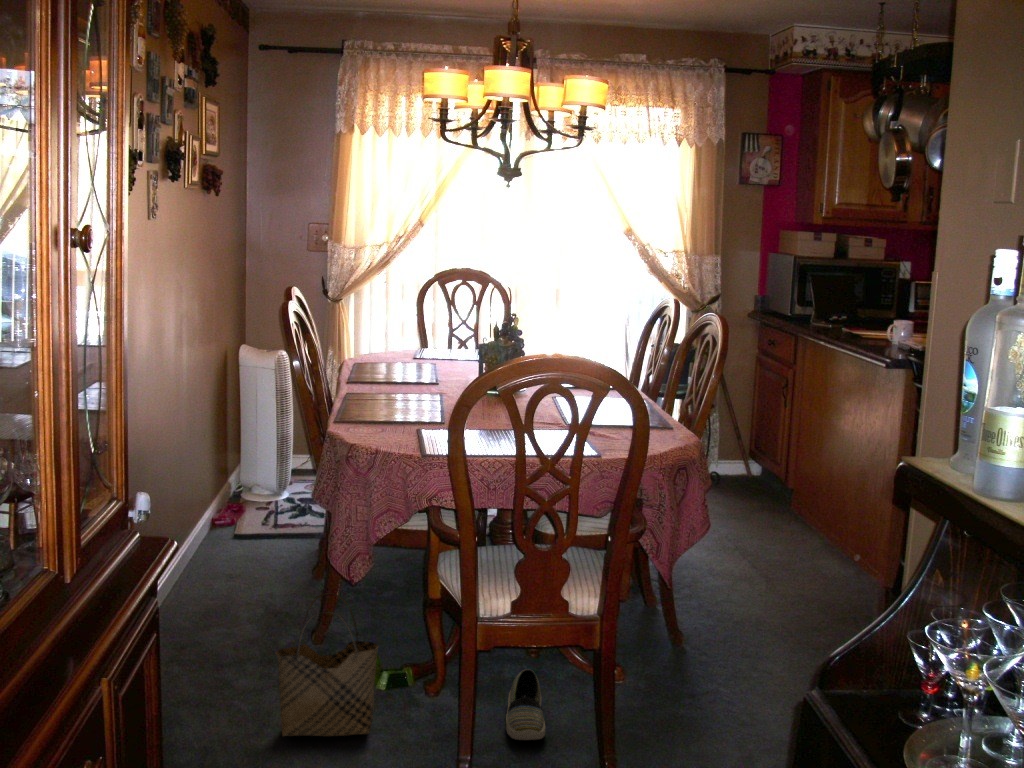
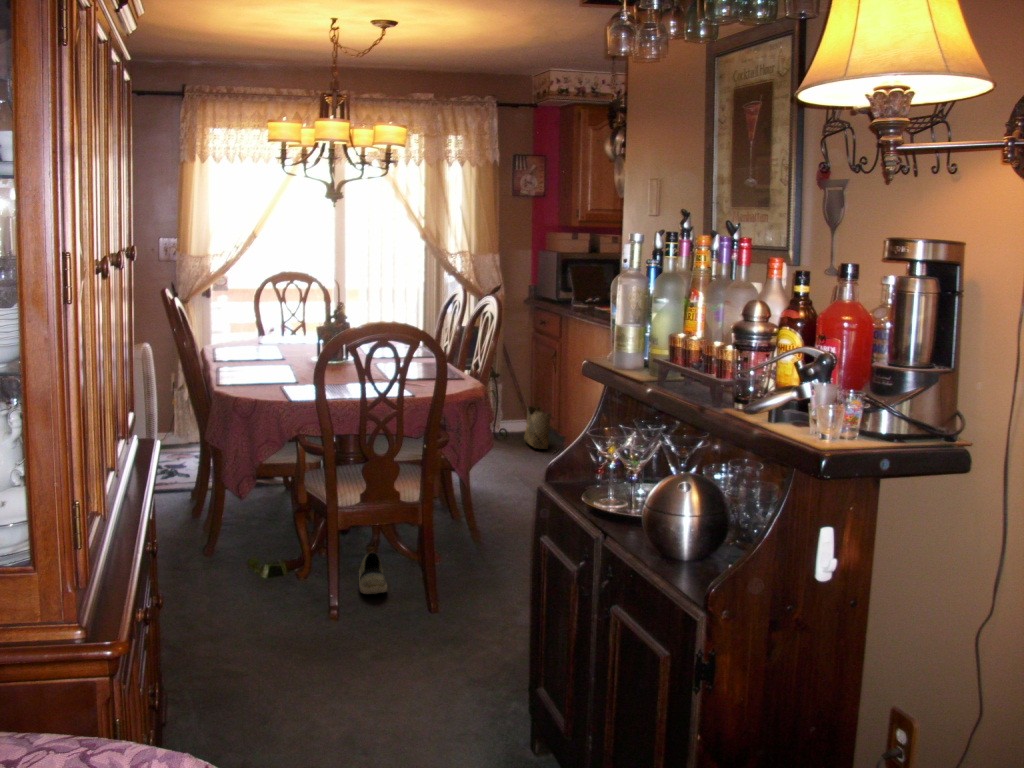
woven basket: present [276,593,378,736] -> present [524,406,552,449]

